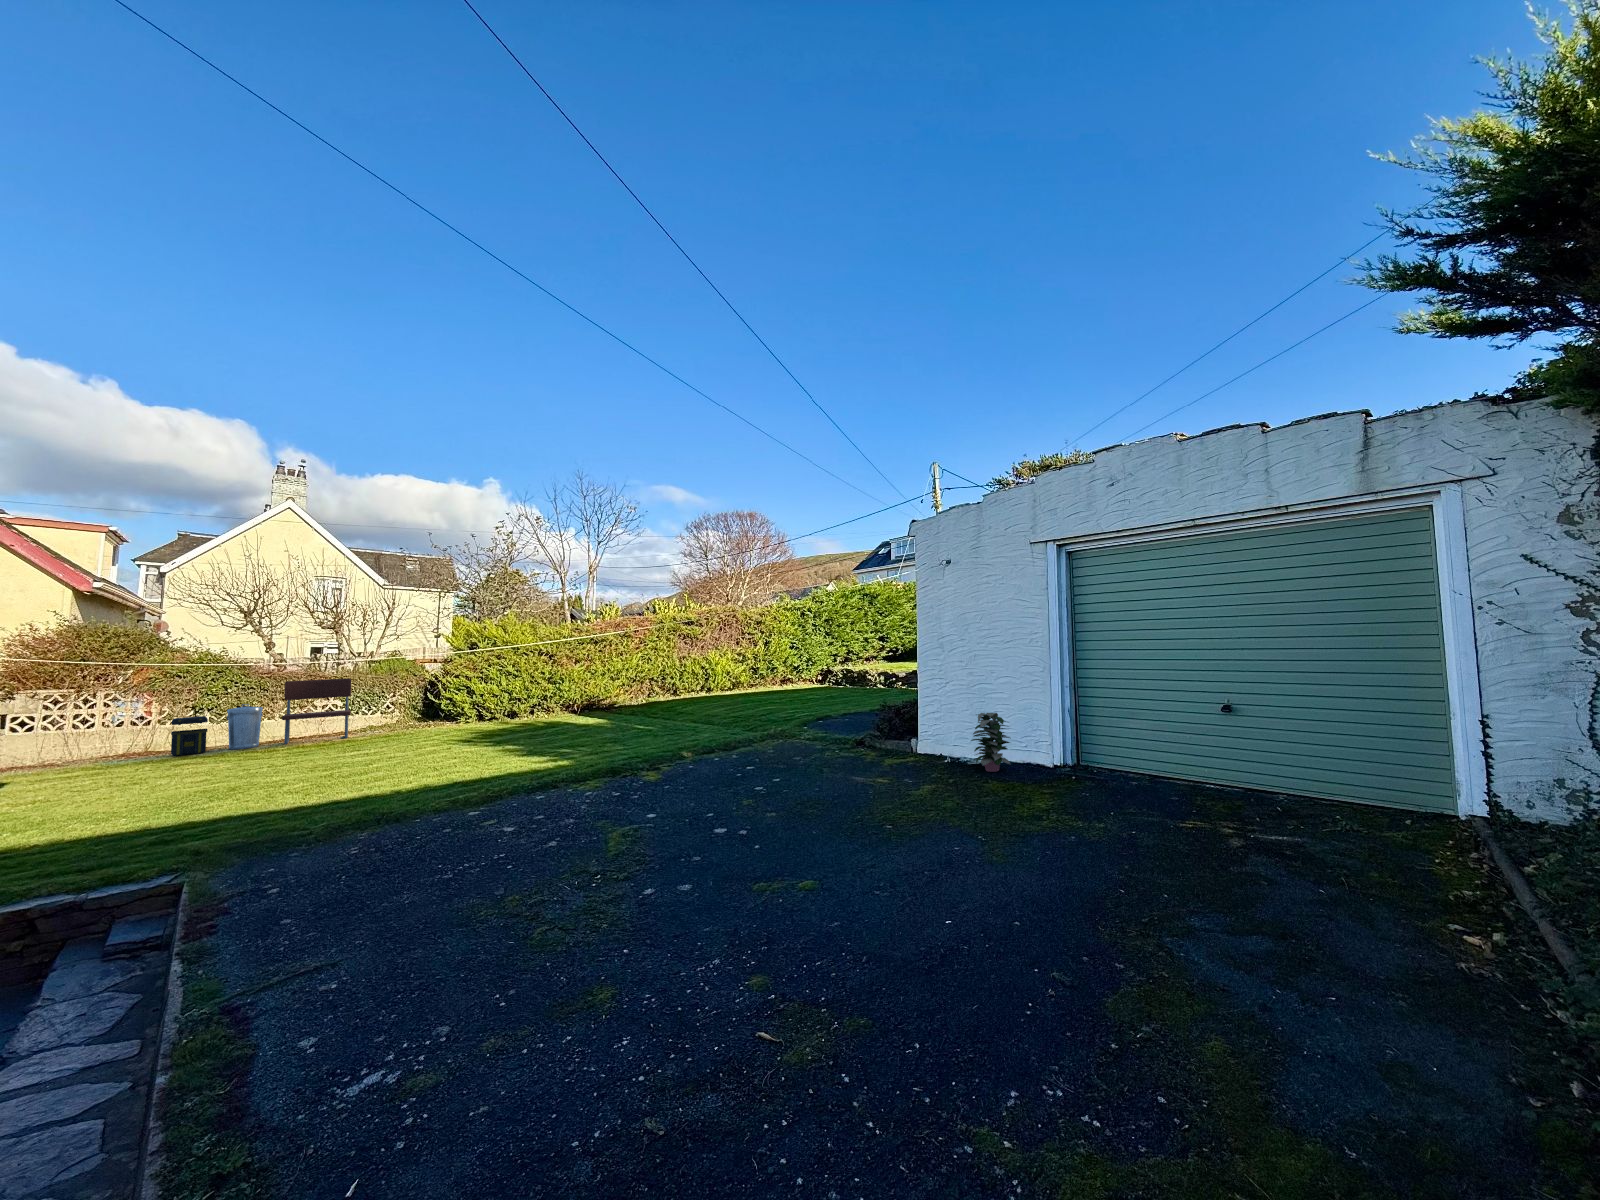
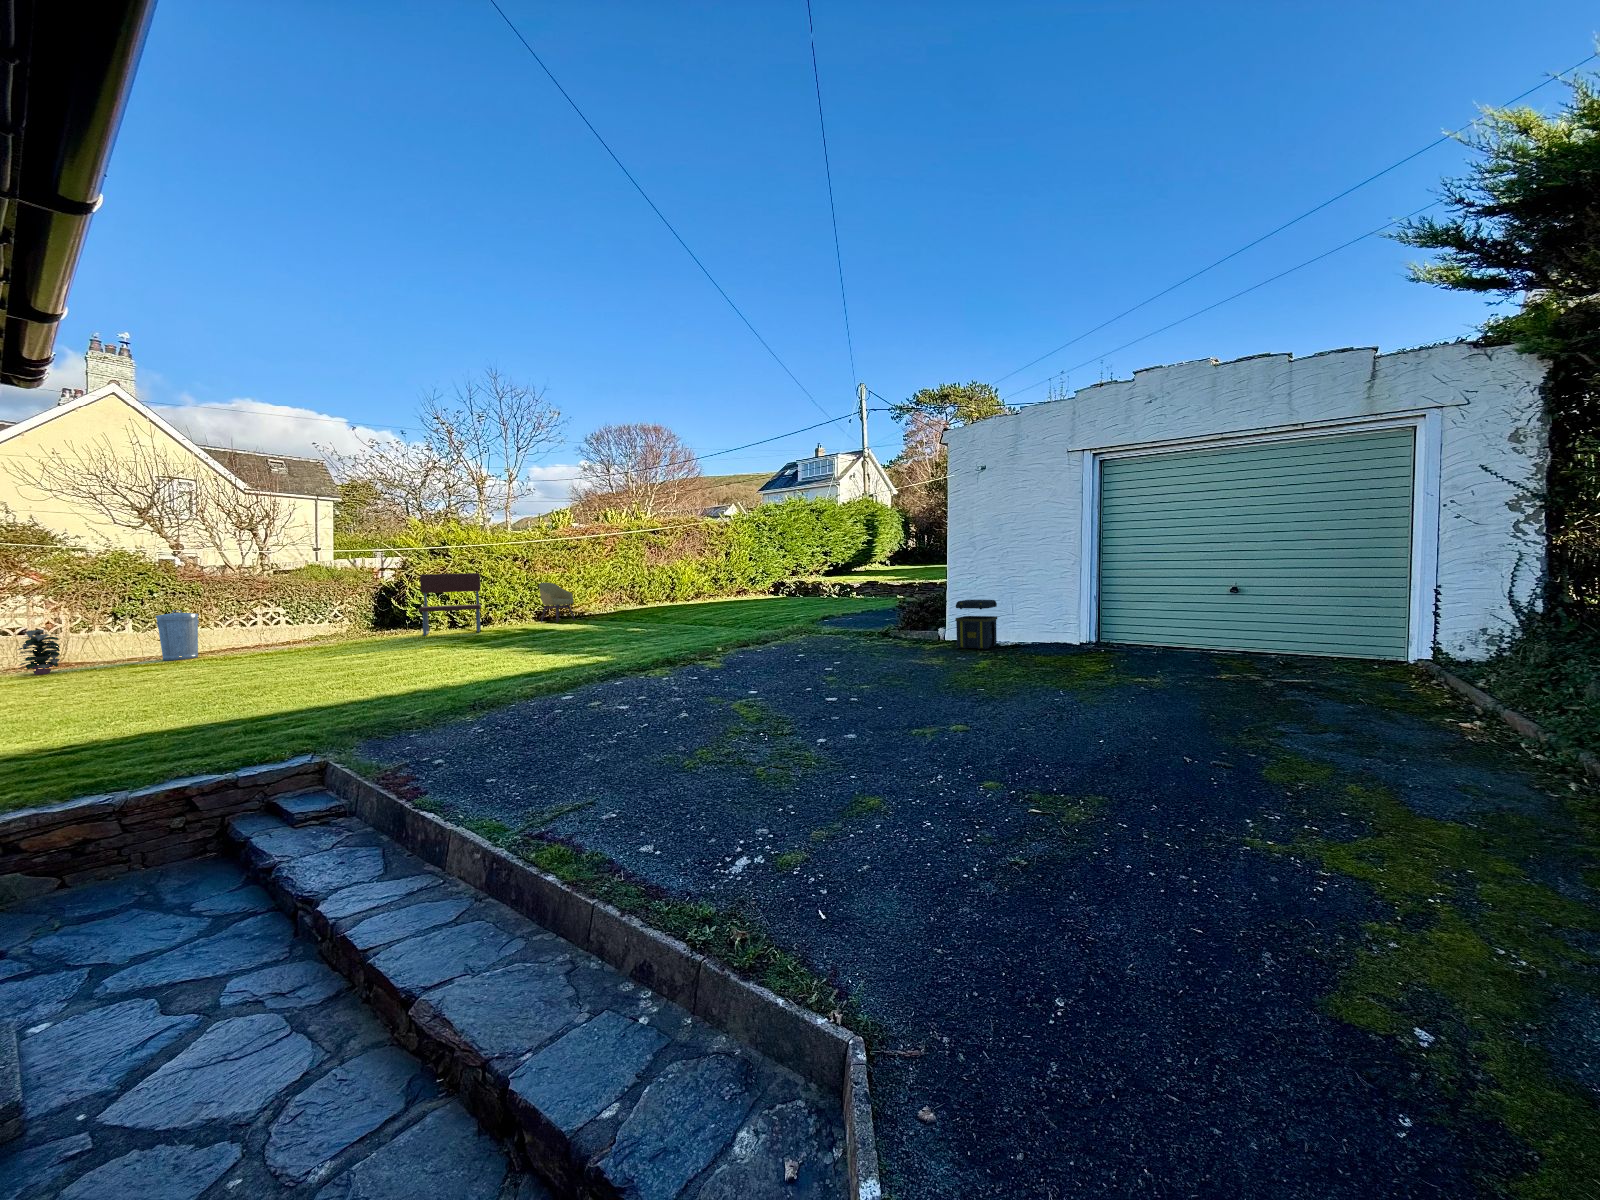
chair: none [569,675,601,714] -> present [539,583,575,623]
bench: present [282,678,351,744] -> present [418,573,481,635]
decorative plant: present [971,713,1011,772] -> present [18,630,60,675]
toolbox: present [171,716,208,756] -> present [955,600,997,649]

